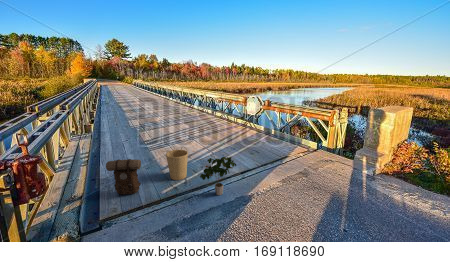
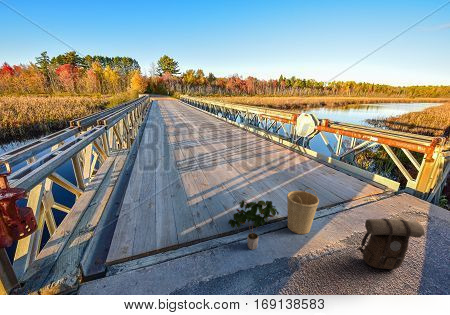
basket: present [166,148,188,180] -> present [287,188,319,234]
backpack: present [106,159,141,195] -> present [358,218,425,270]

